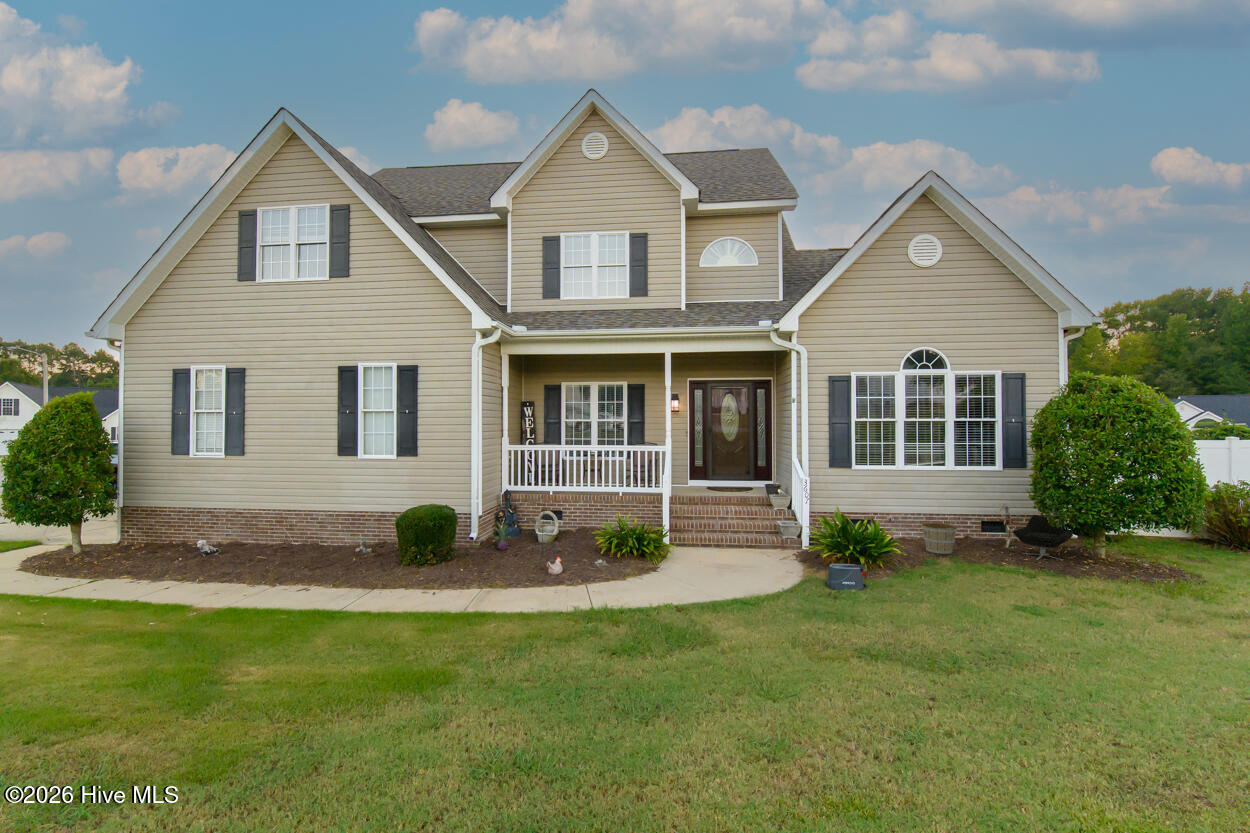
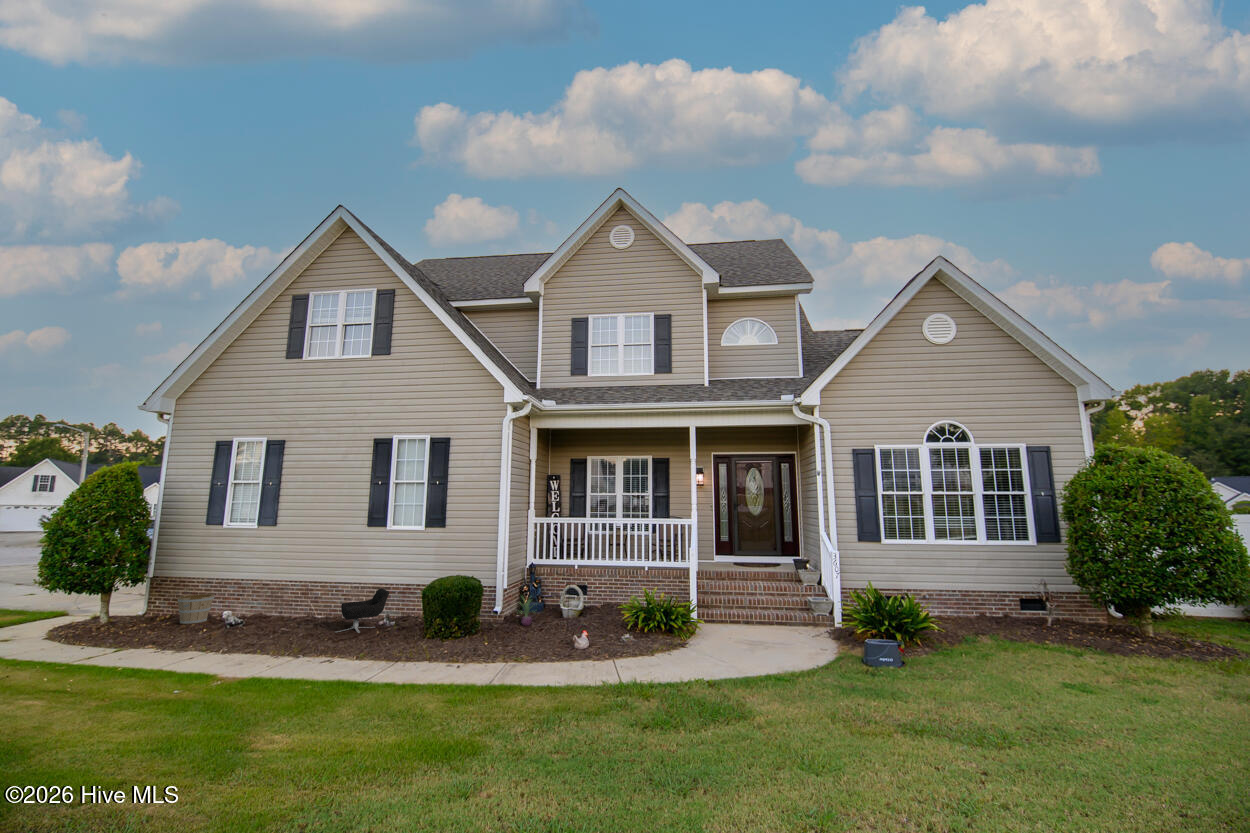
lounge chair: present [1013,515,1073,560] -> present [337,588,389,633]
wooden bucket: present [921,523,957,554] -> present [178,594,215,624]

